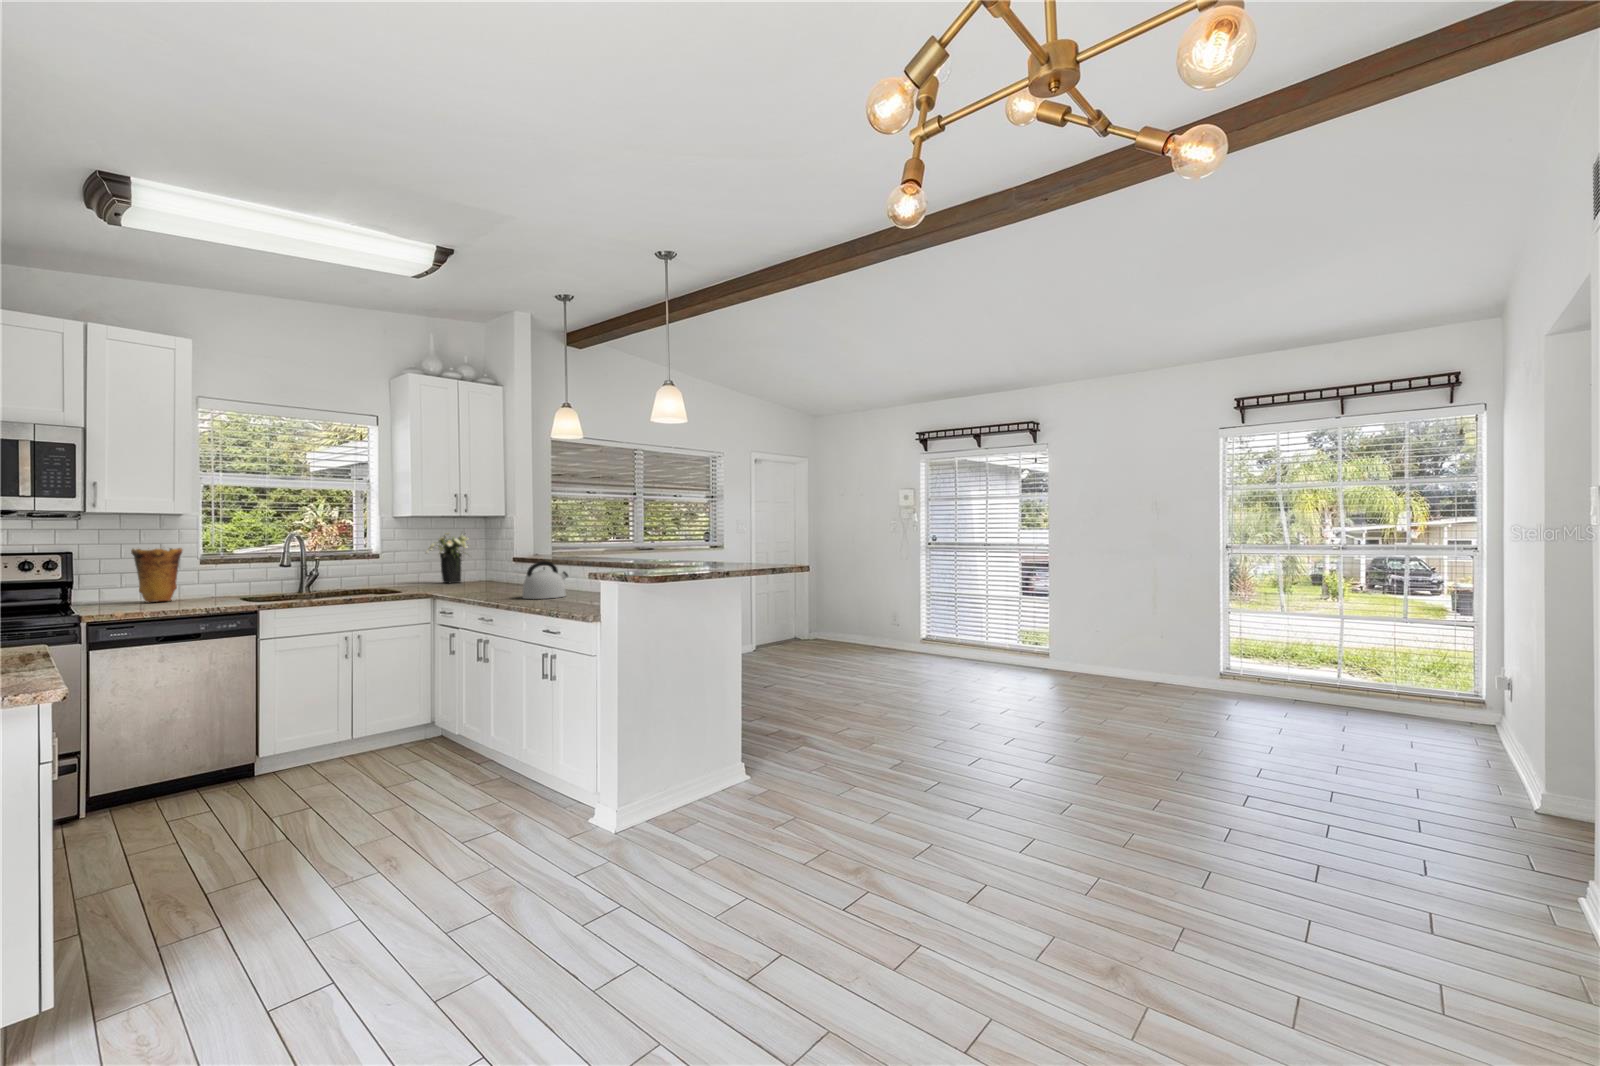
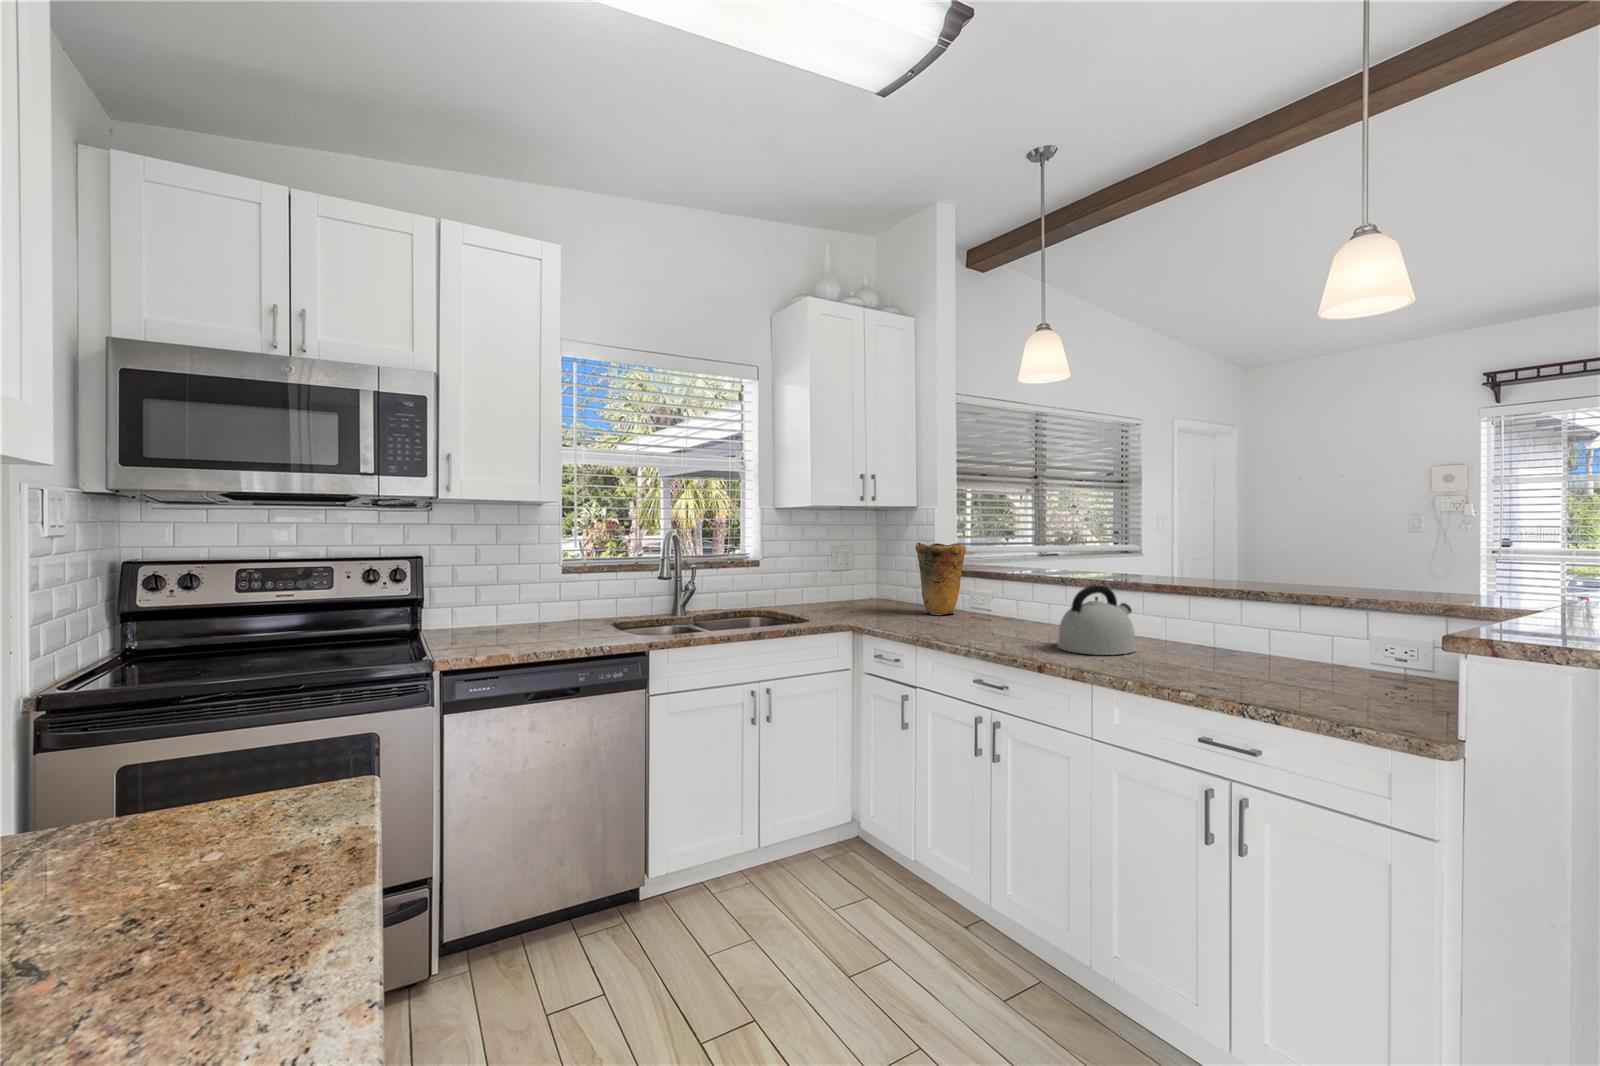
flower arrangement: present [426,533,468,583] -> none [826,529,887,604]
vase: present [131,548,182,602] -> present [915,542,966,615]

